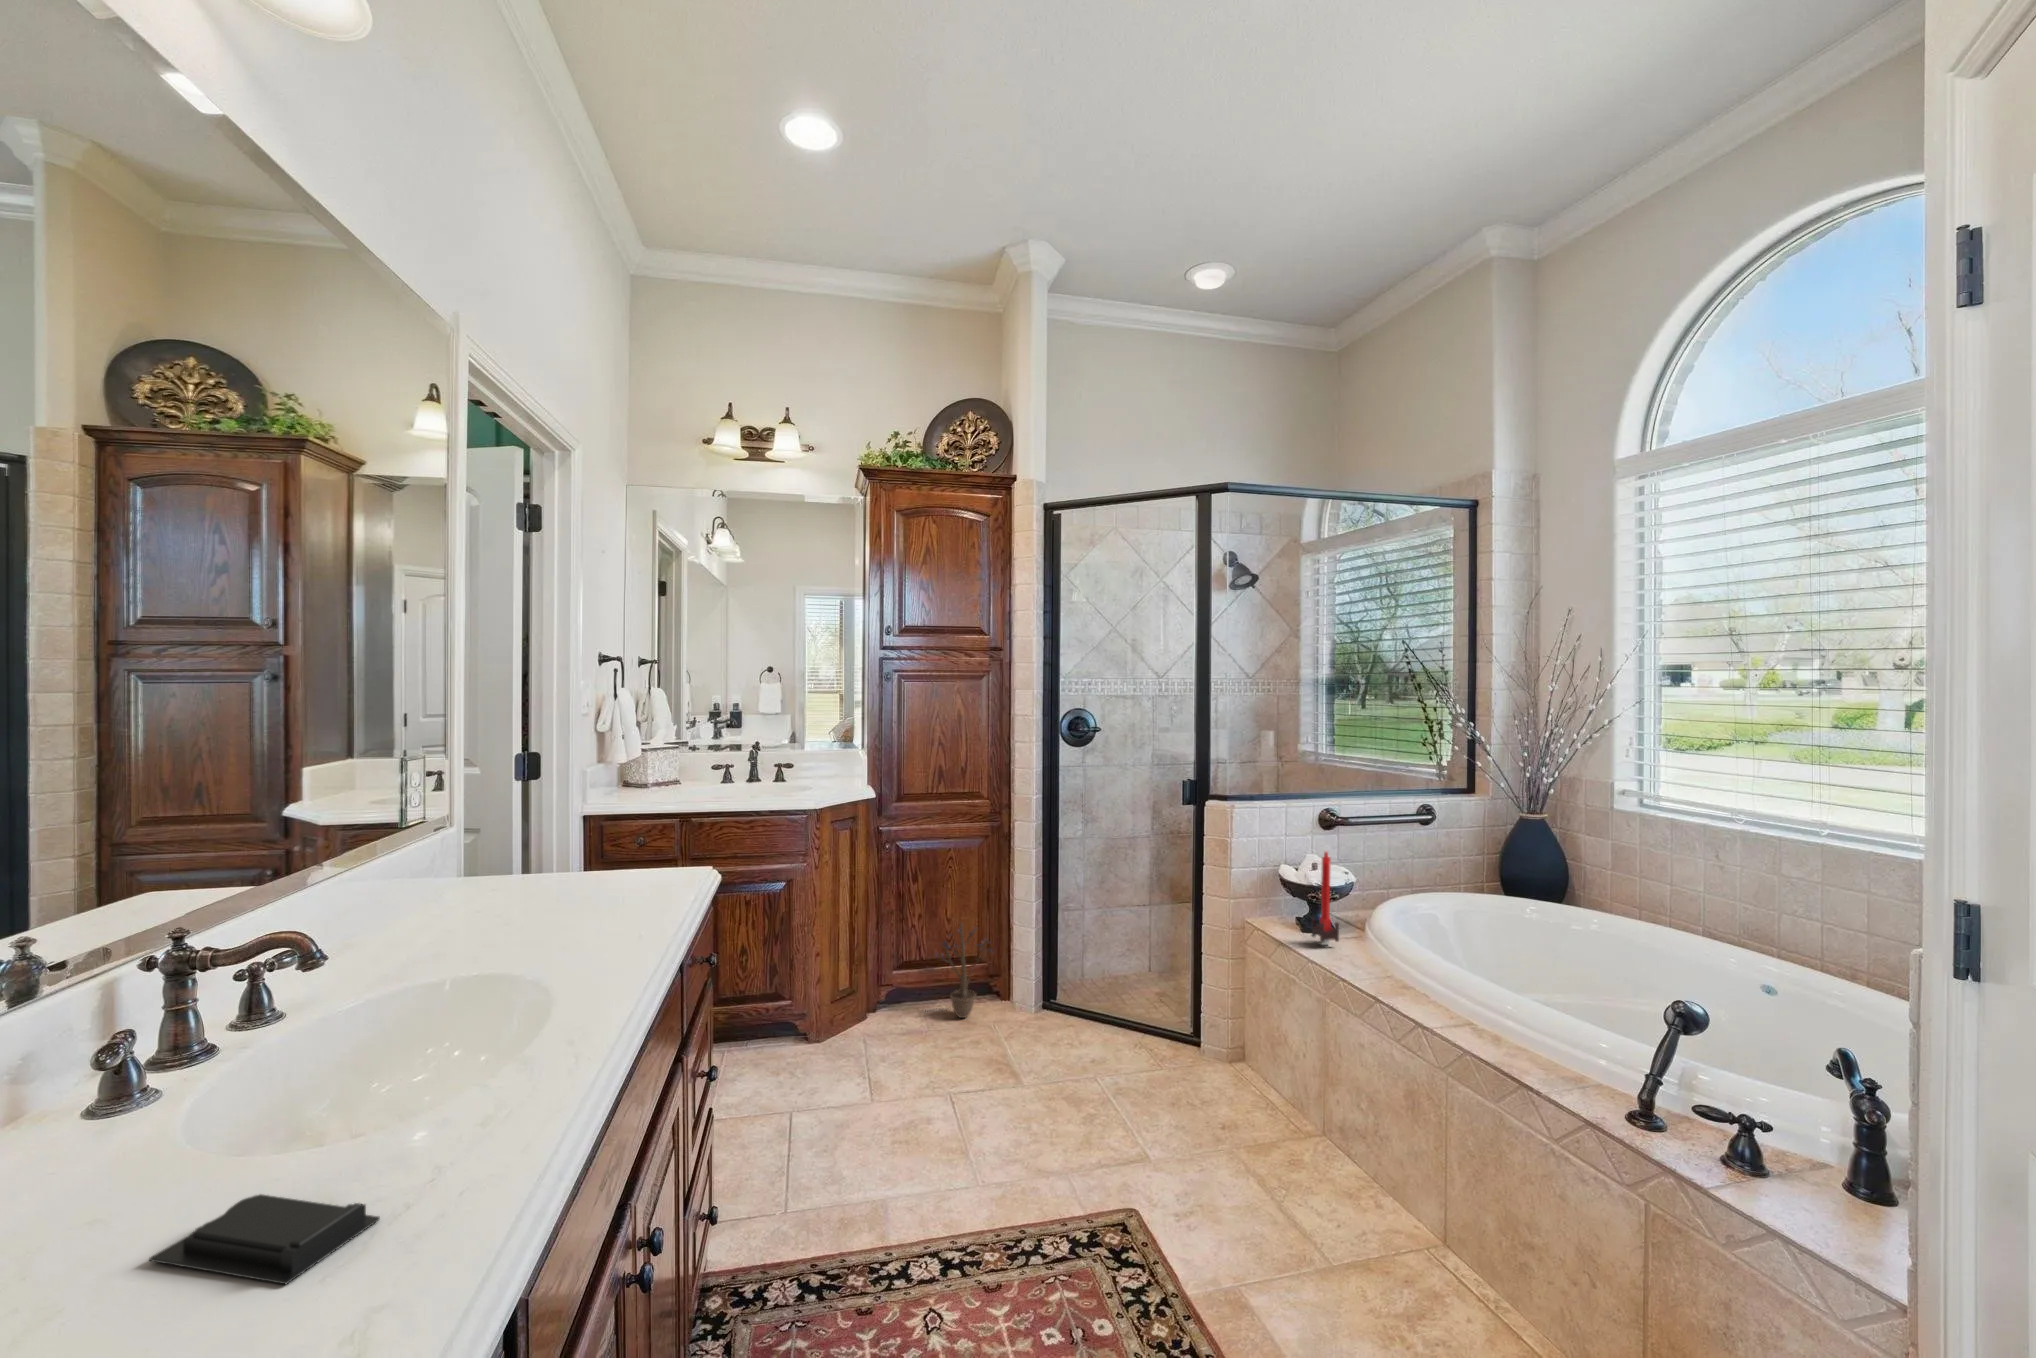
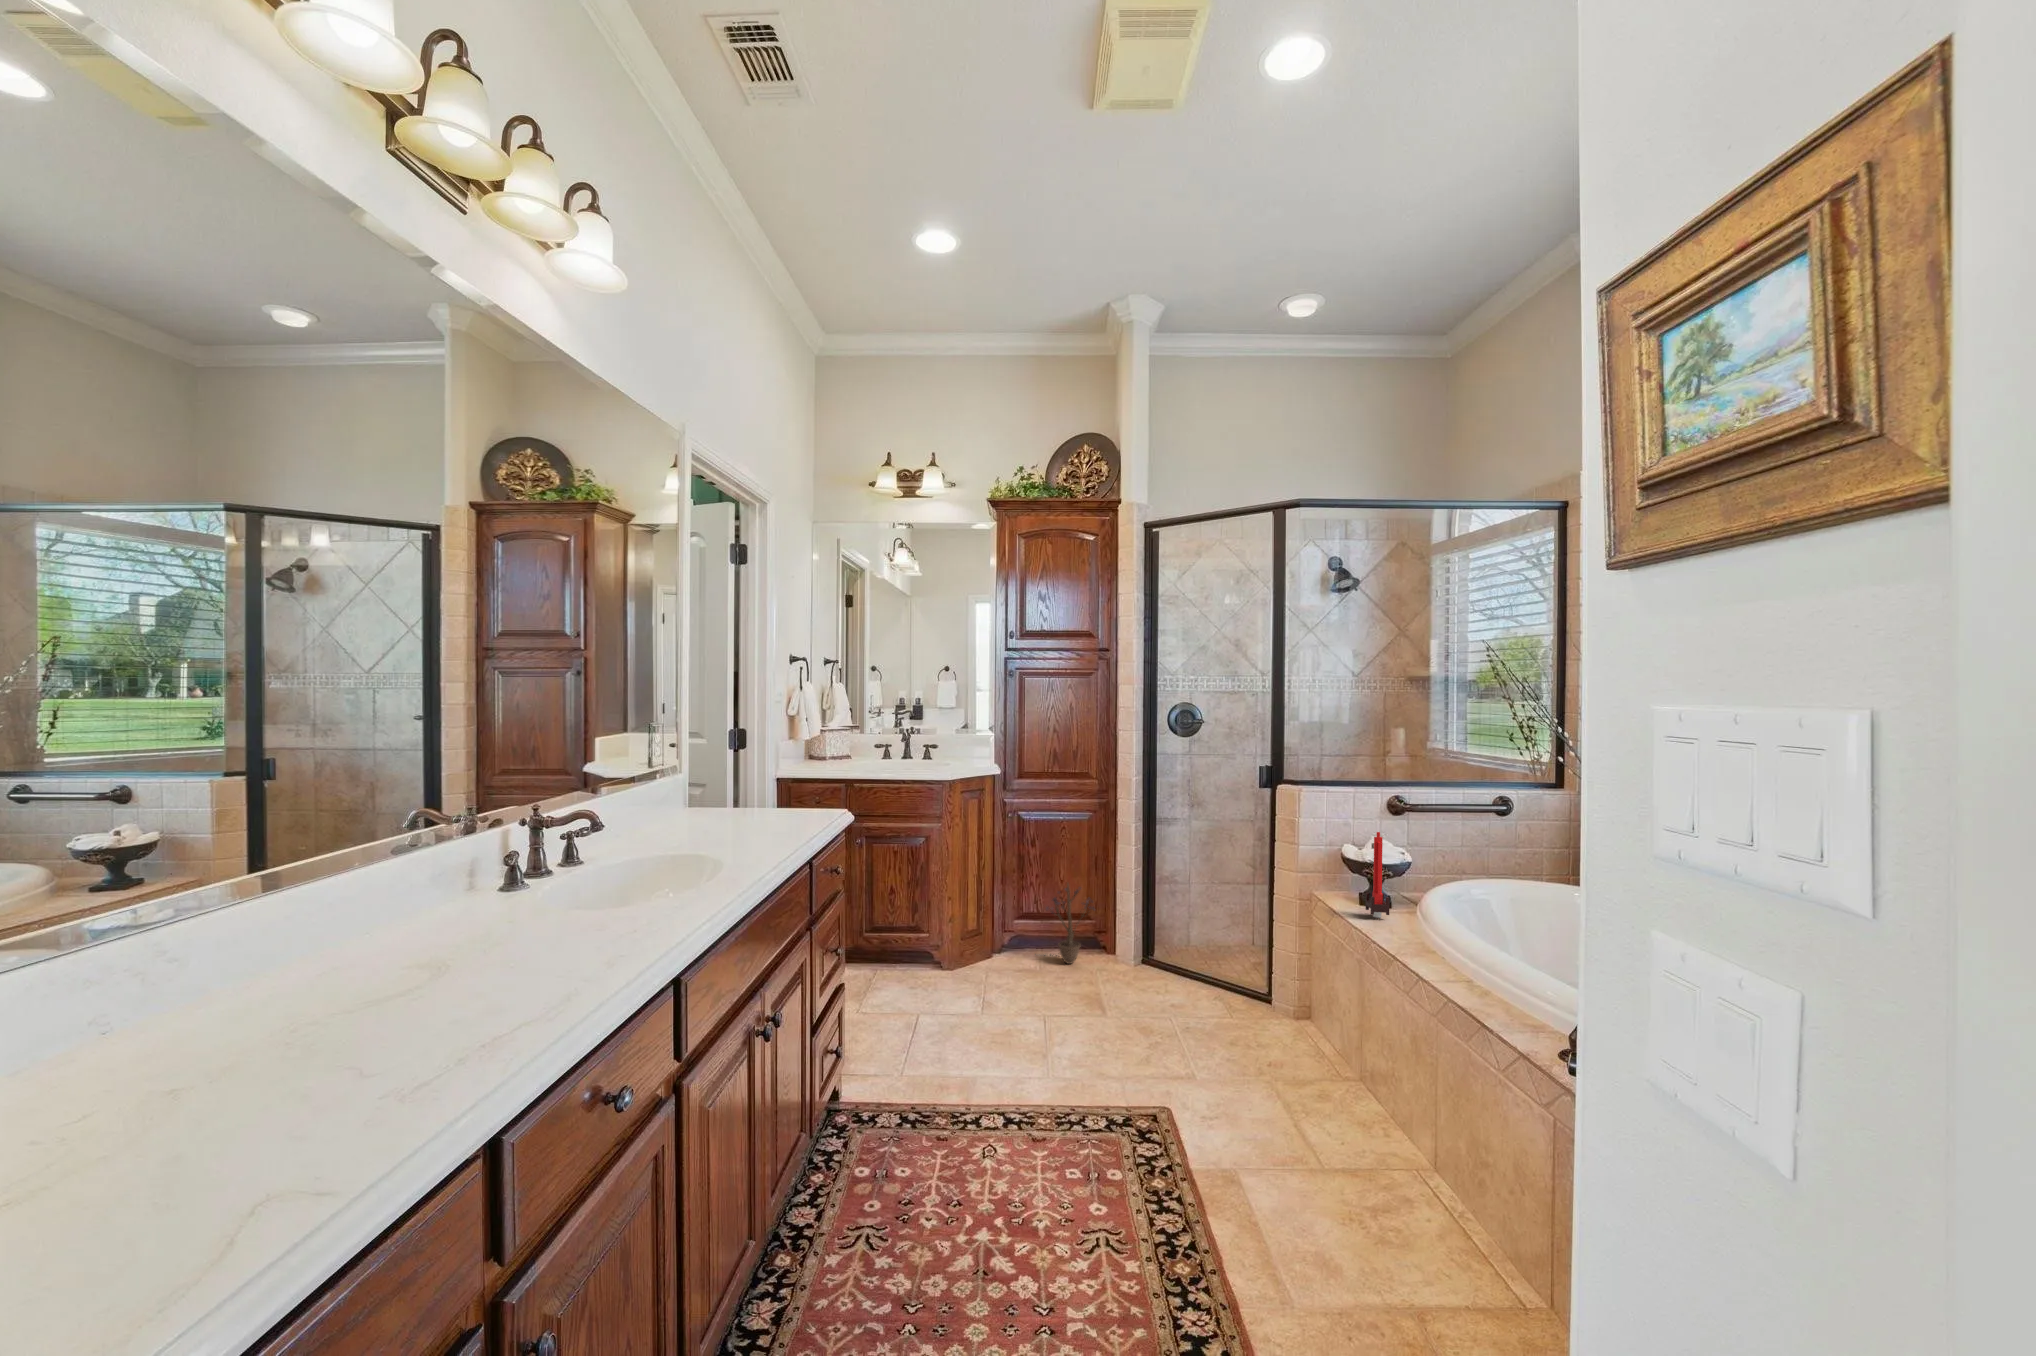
soap bar: present [149,1194,380,1284] -> none [531,916,622,946]

